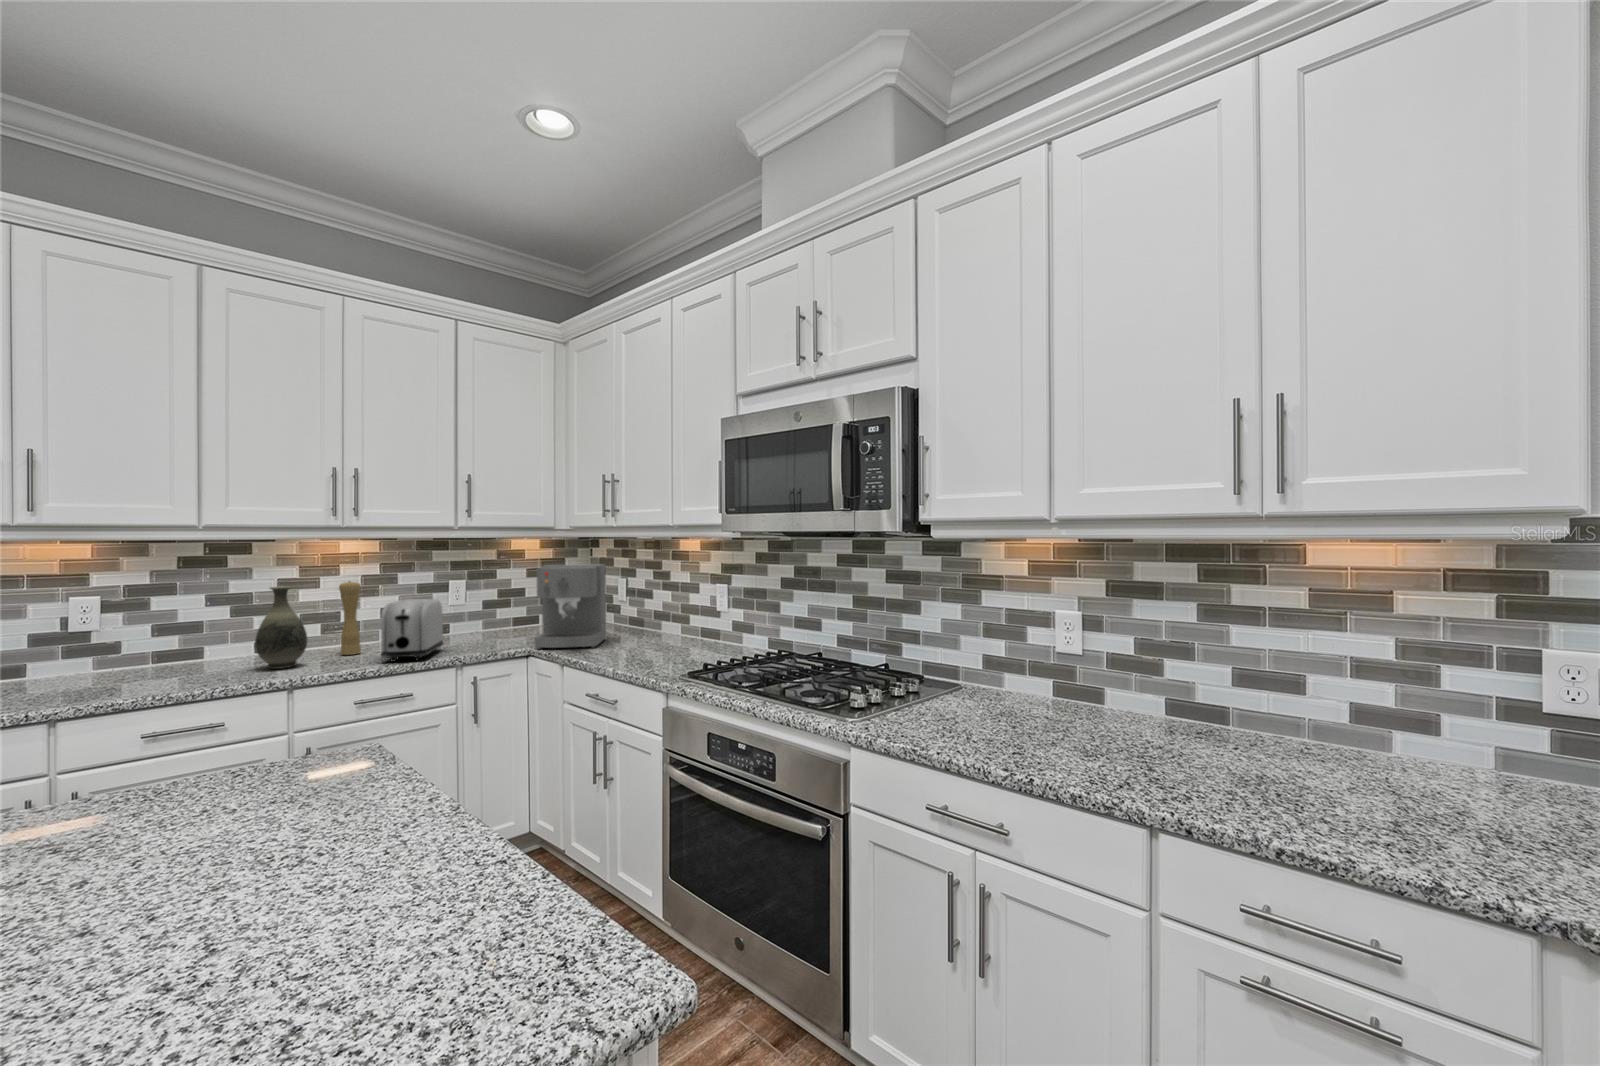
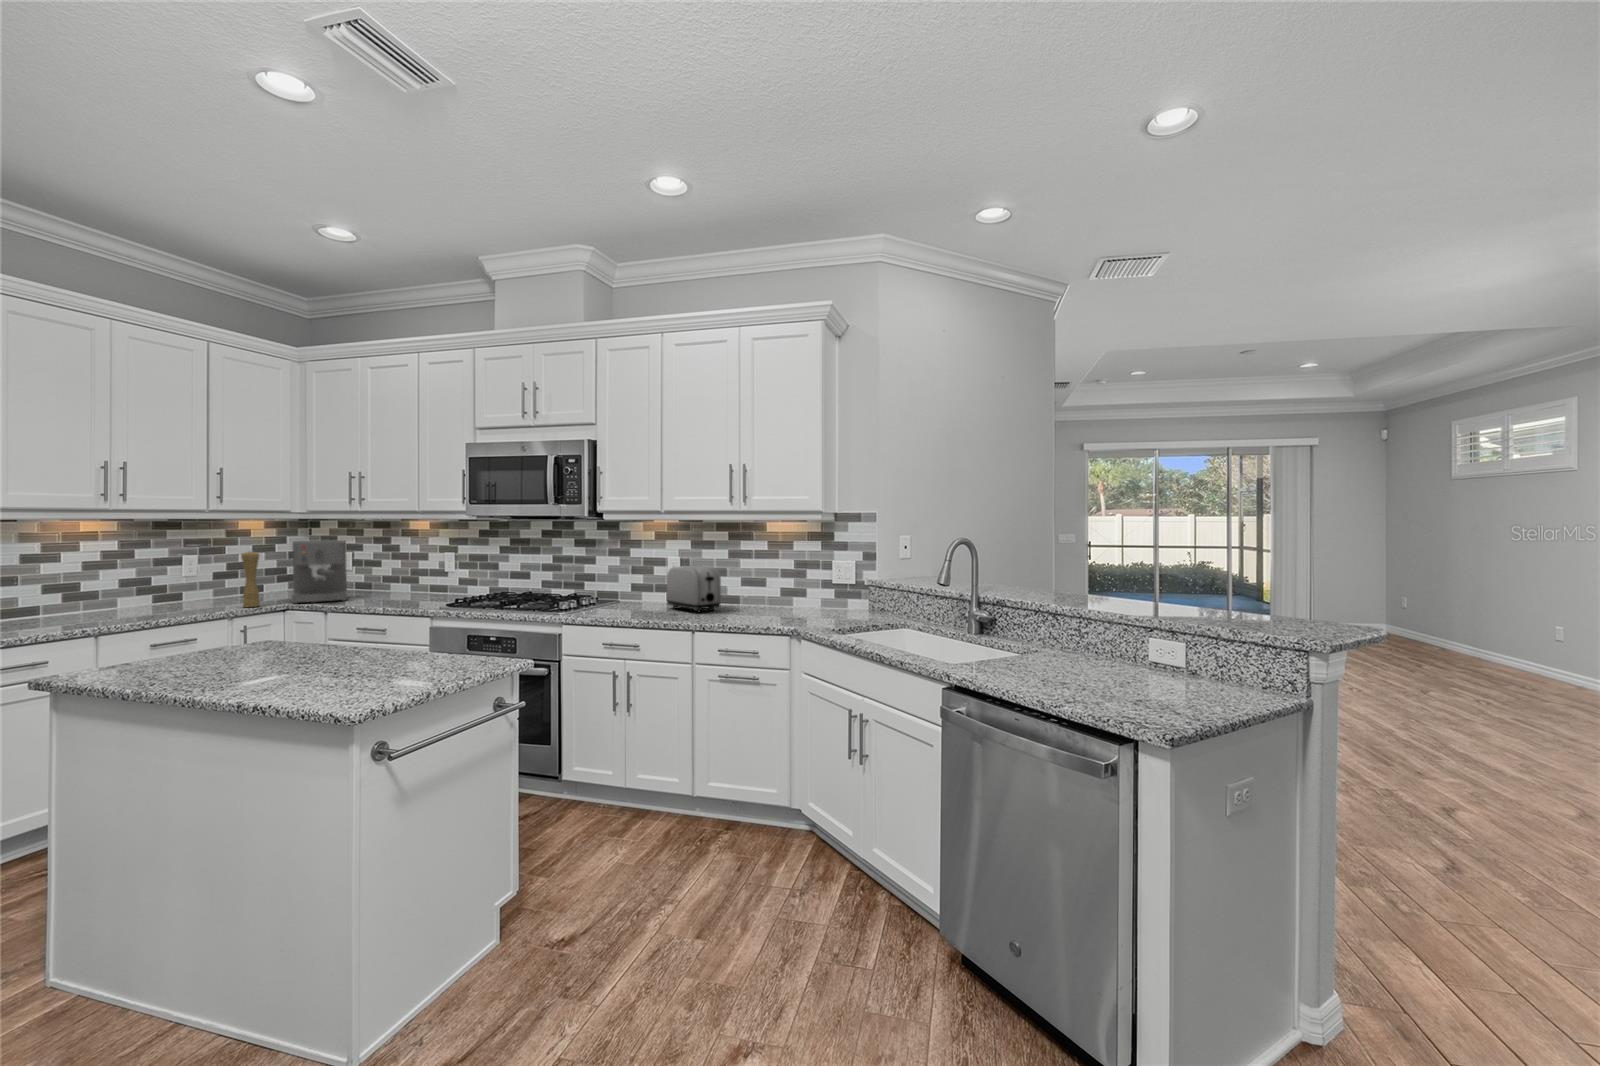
pepper mill: present [339,581,361,655] -> present [241,552,260,607]
vase: present [255,586,308,669] -> none [33,558,84,625]
toaster: present [381,599,443,662] -> present [667,566,721,612]

